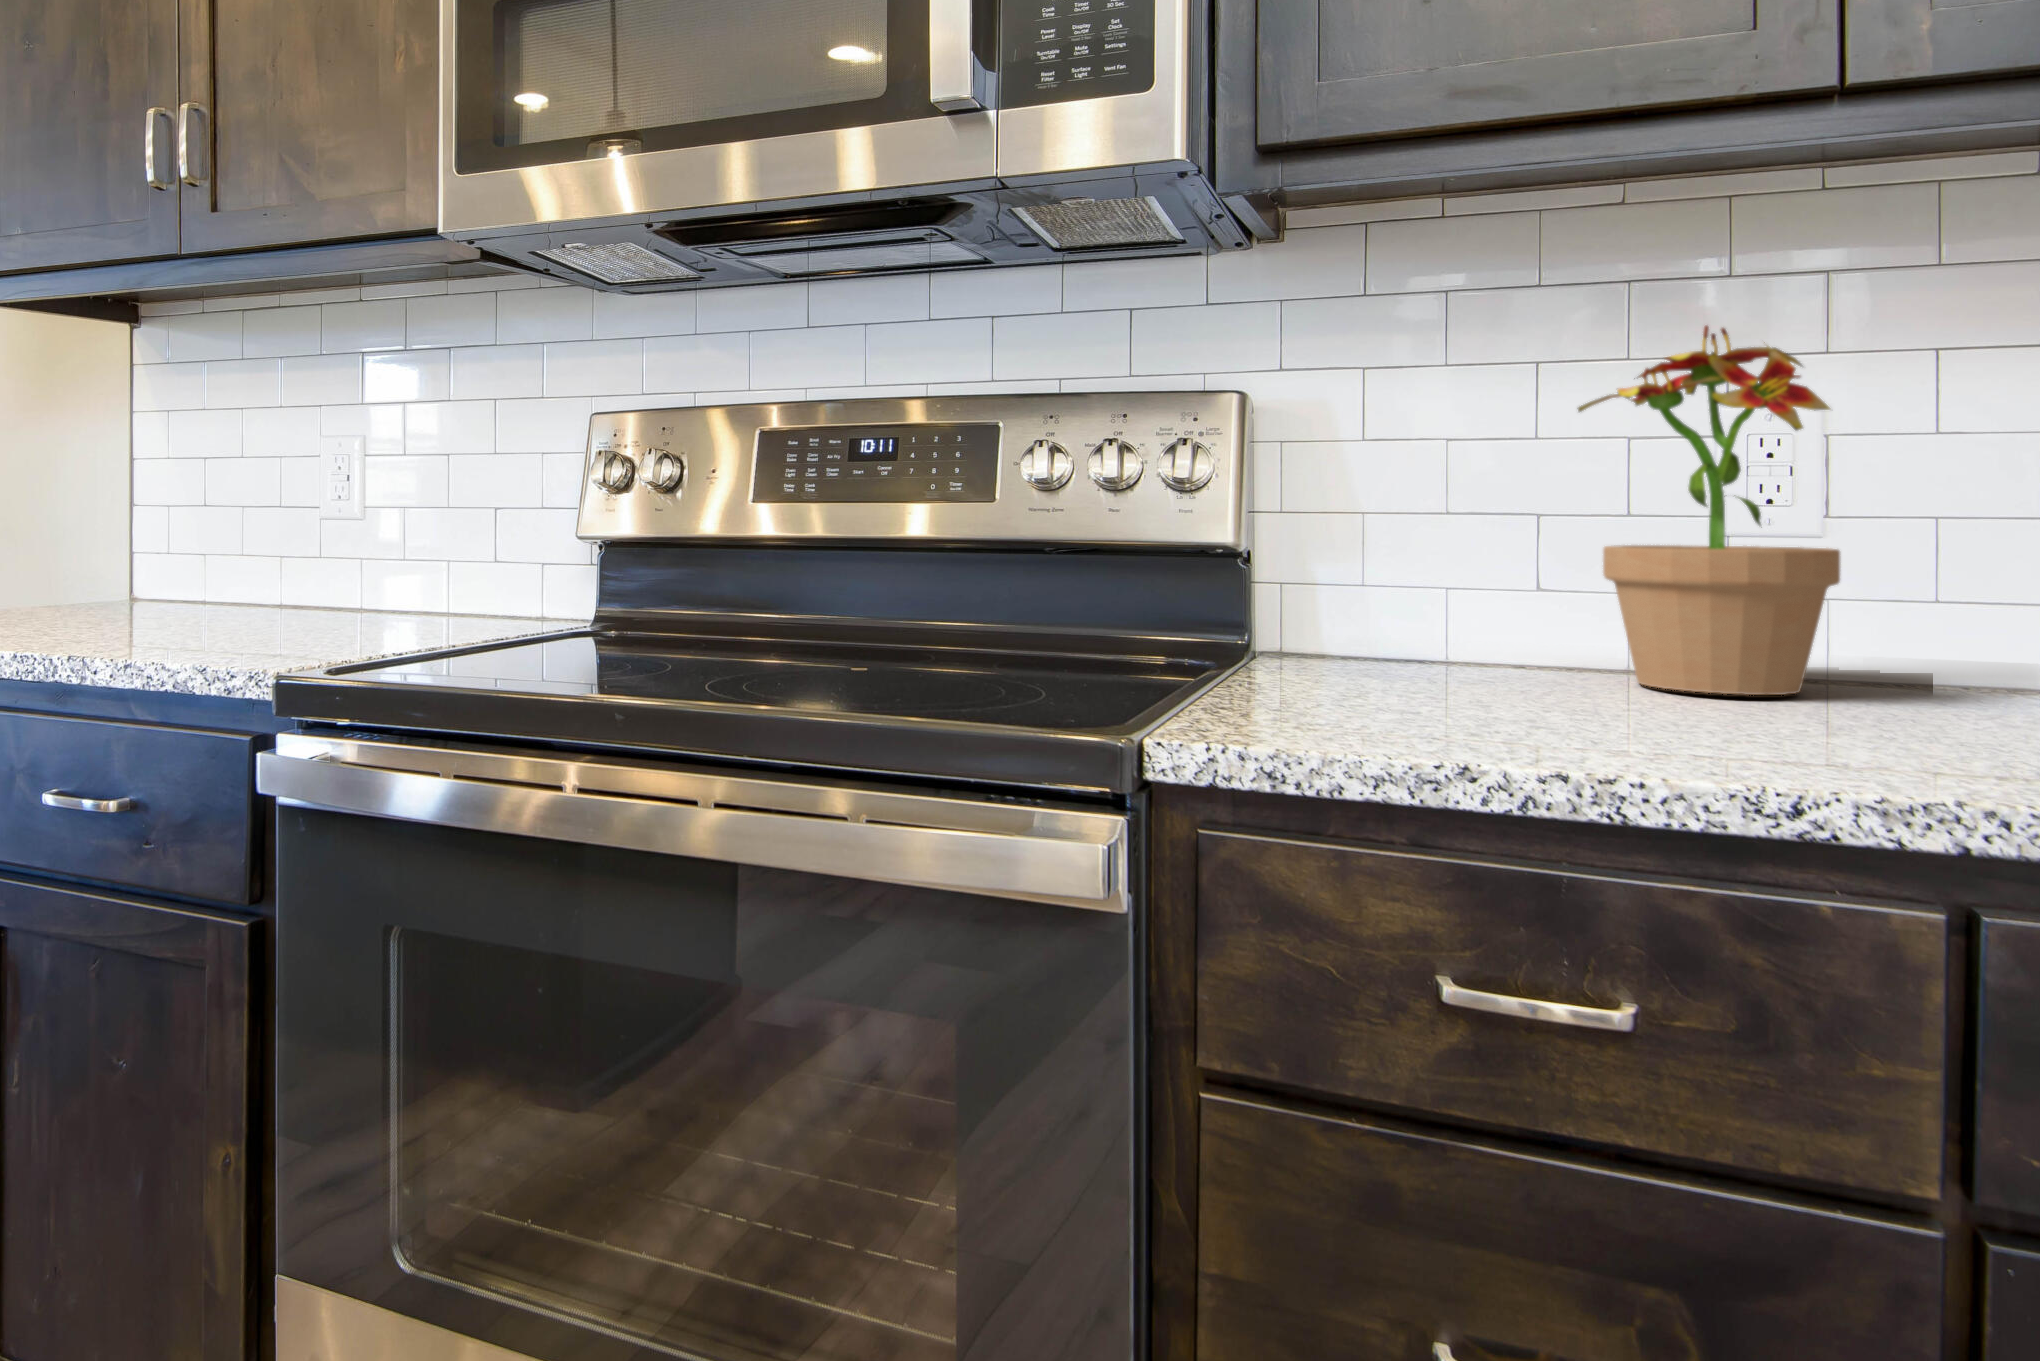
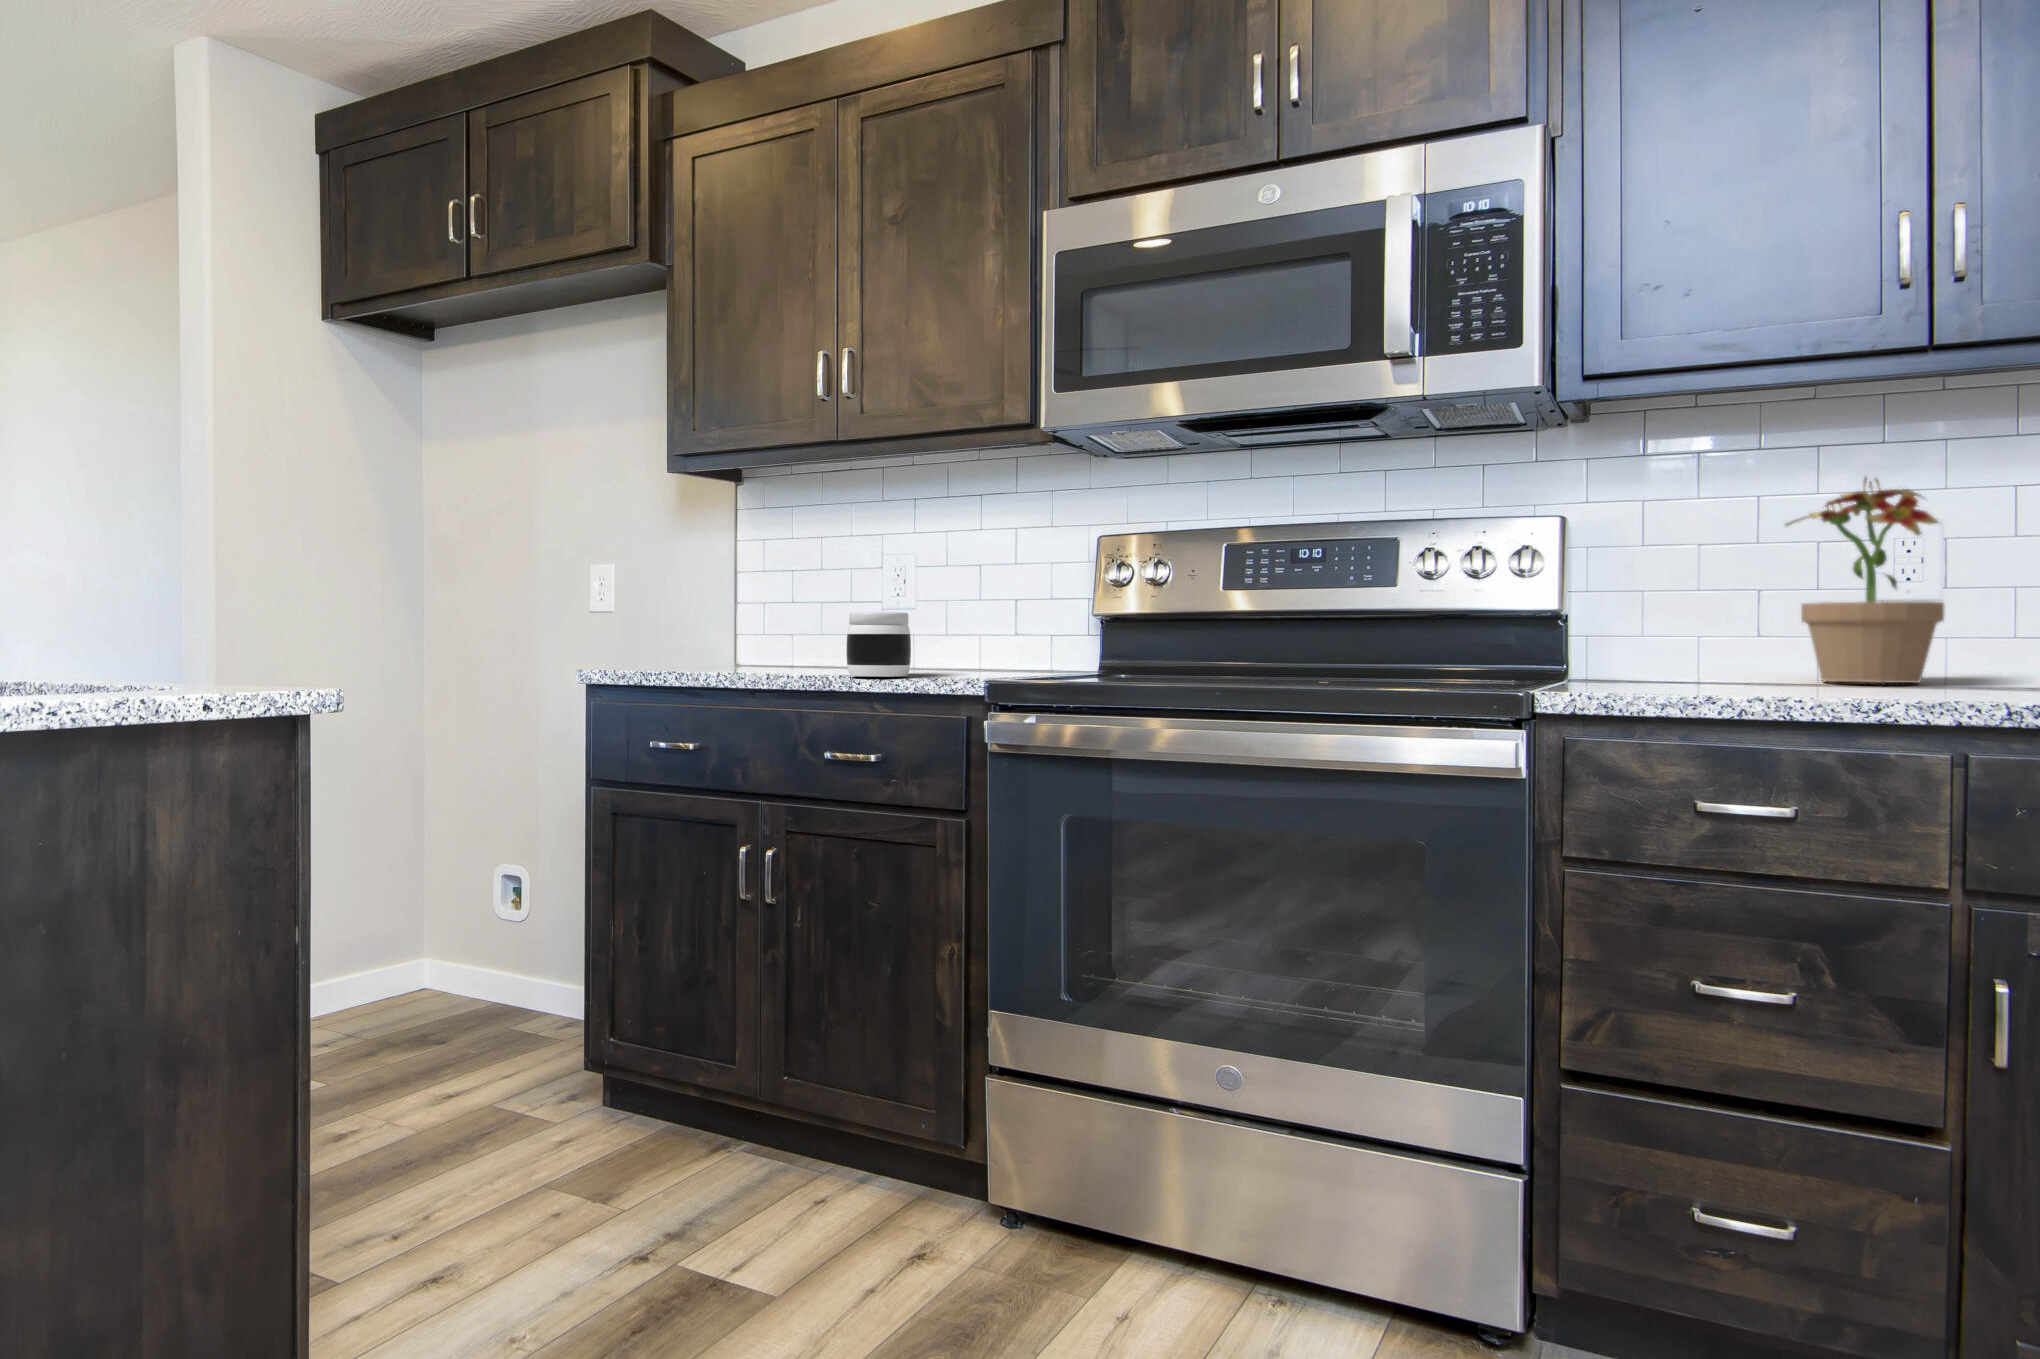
jar: none [156,540,264,649] -> present [846,612,911,677]

